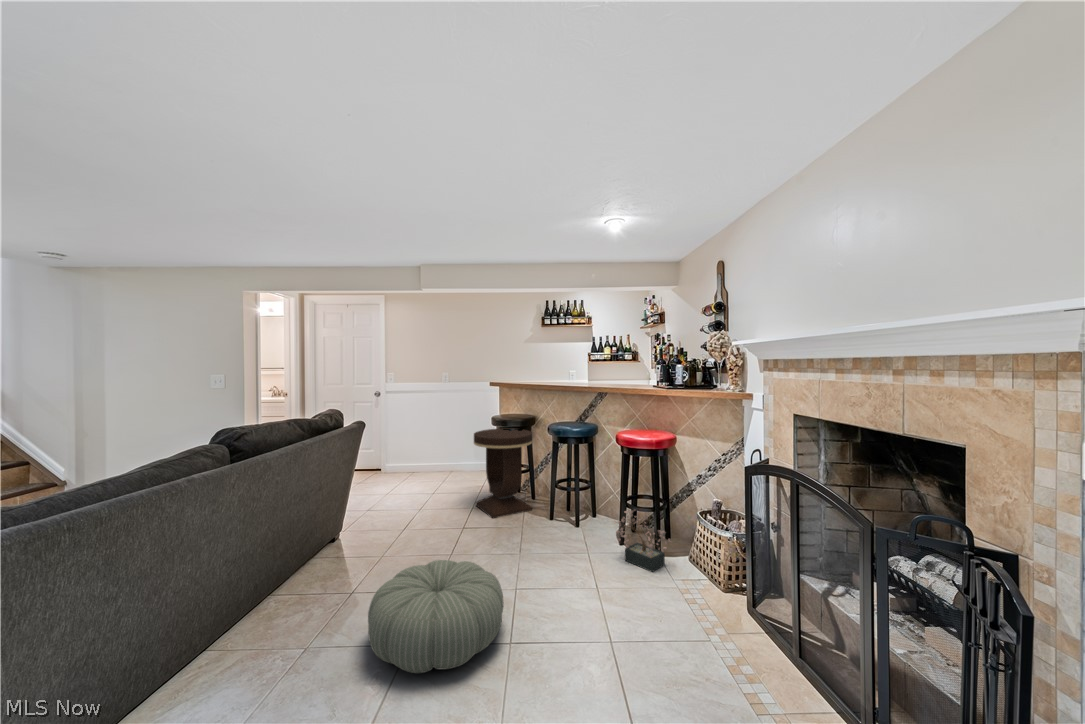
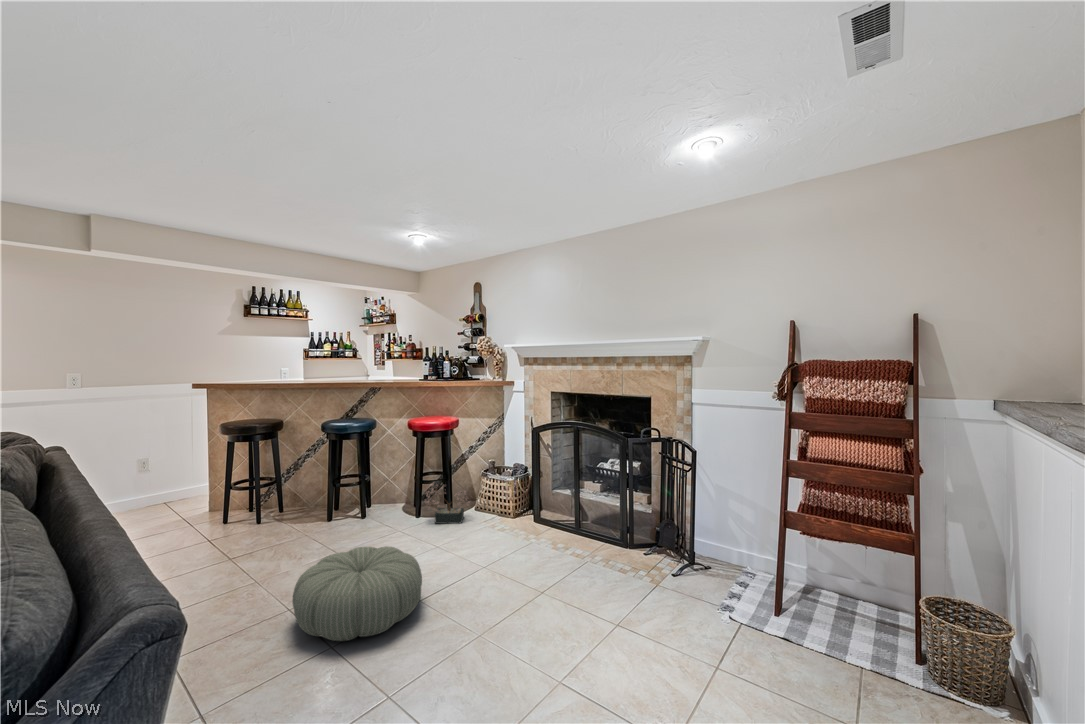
side table: present [474,428,532,518] -> none [219,435,299,536]

